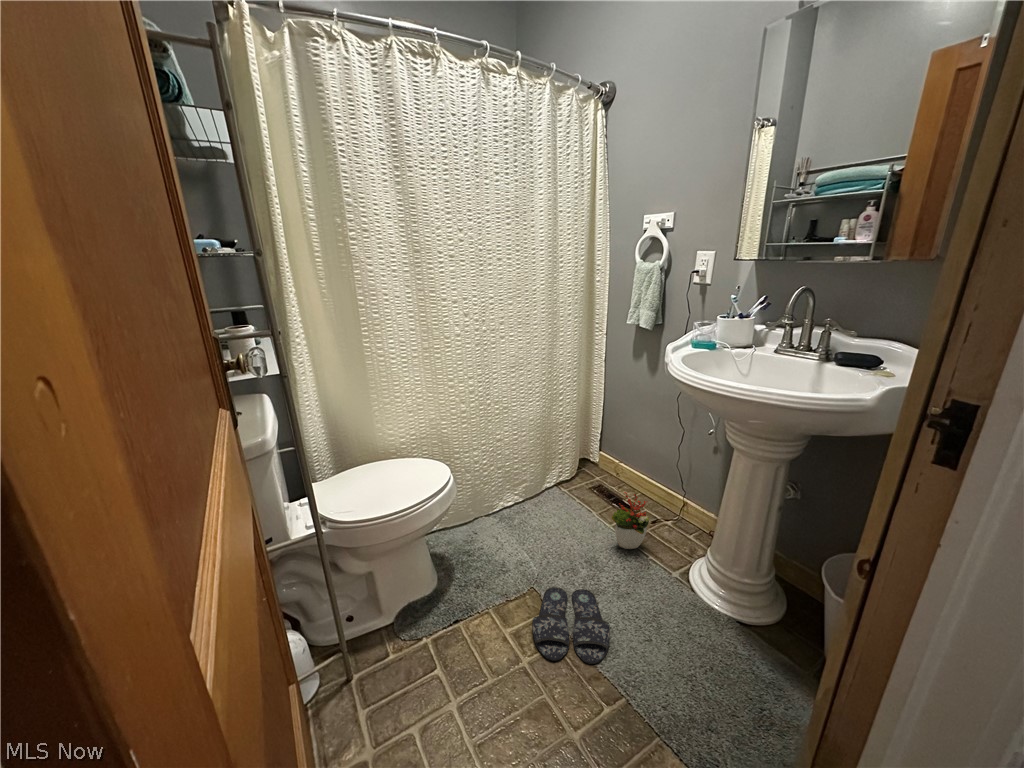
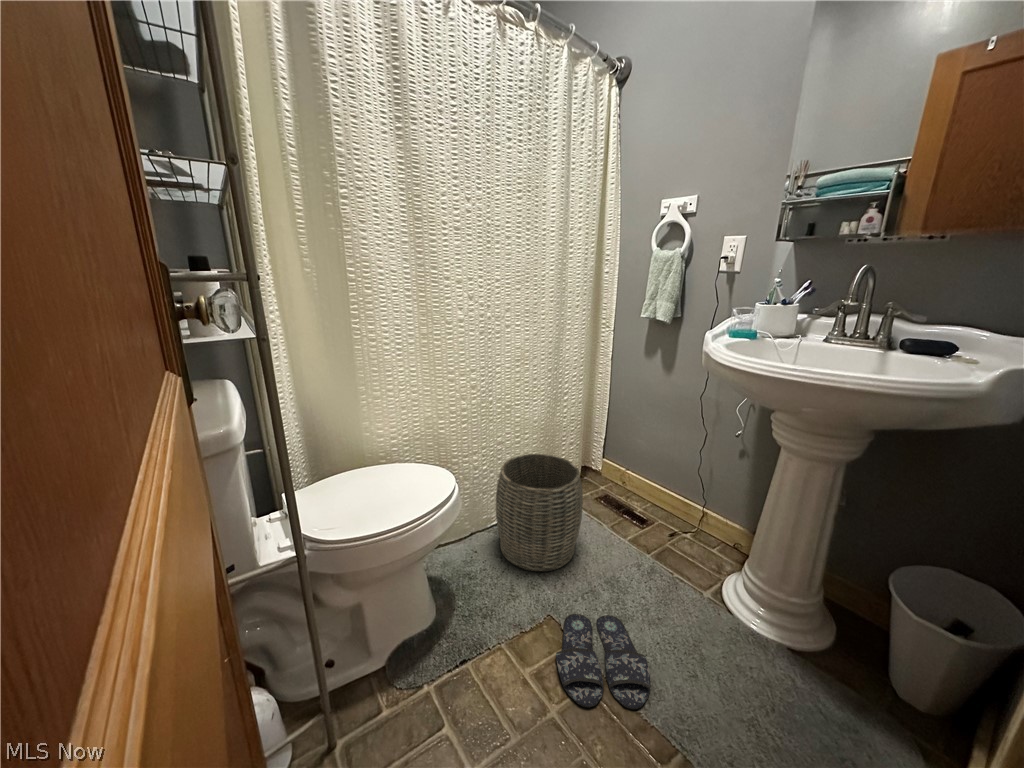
woven basket: none [493,449,568,551] -> present [496,454,583,571]
decorative plant: present [612,492,649,549] -> none [633,501,674,566]

